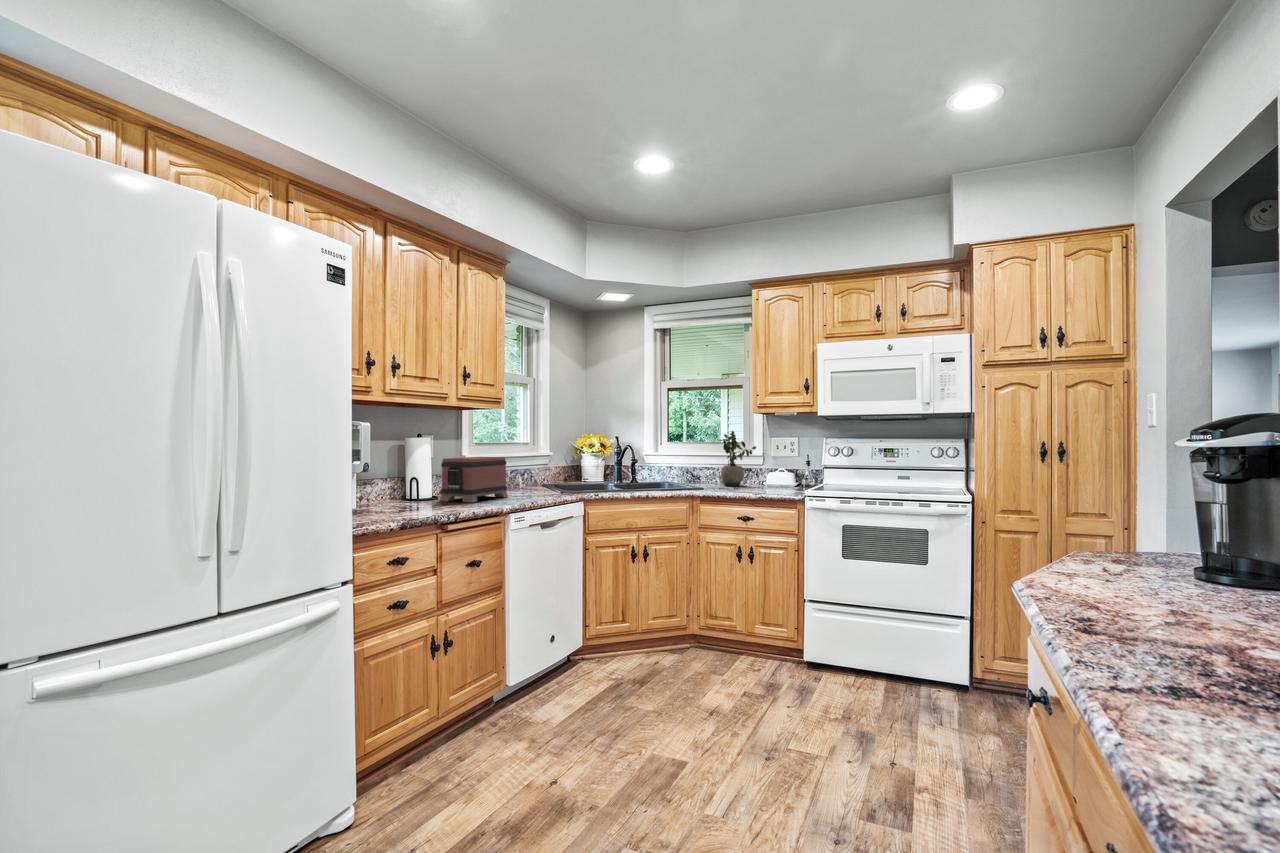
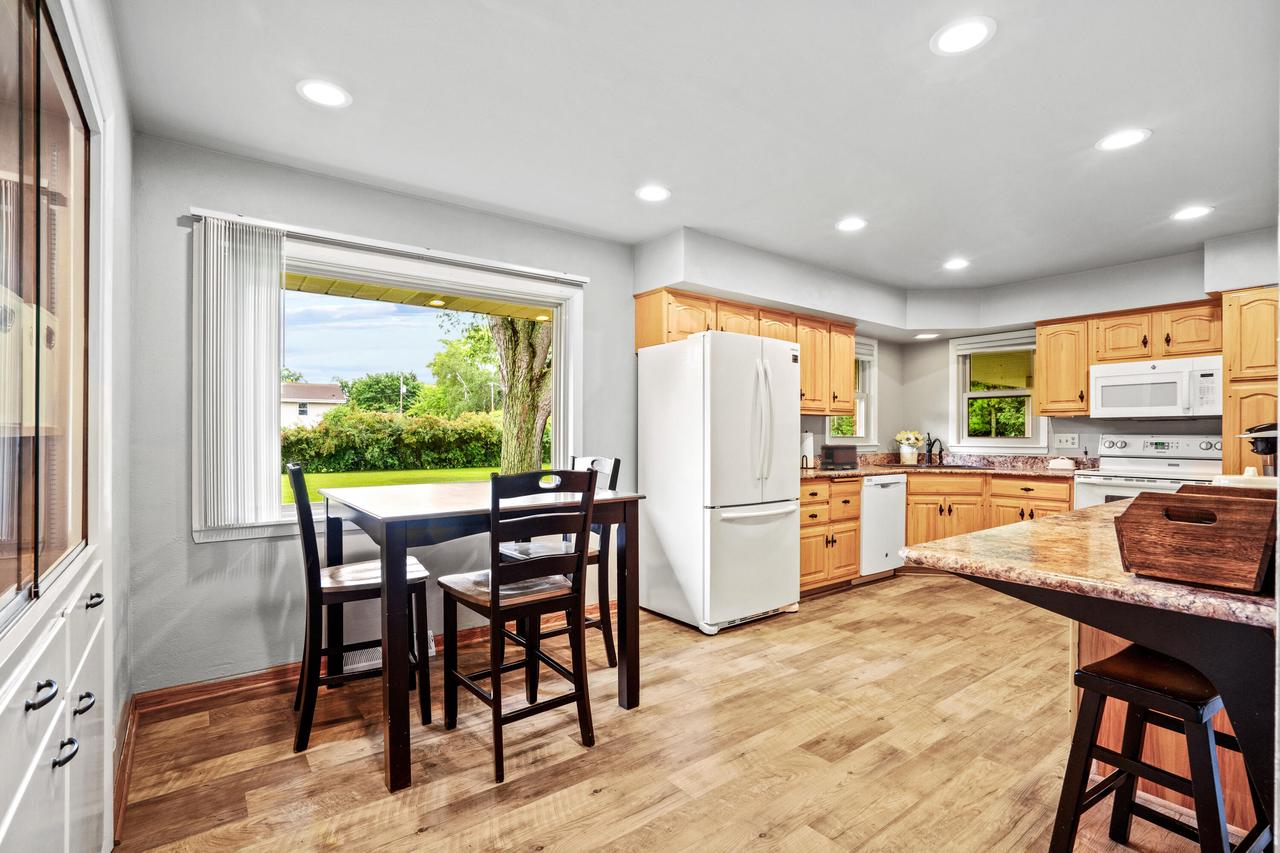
potted plant: present [720,431,756,486] -> none [1010,429,1041,469]

